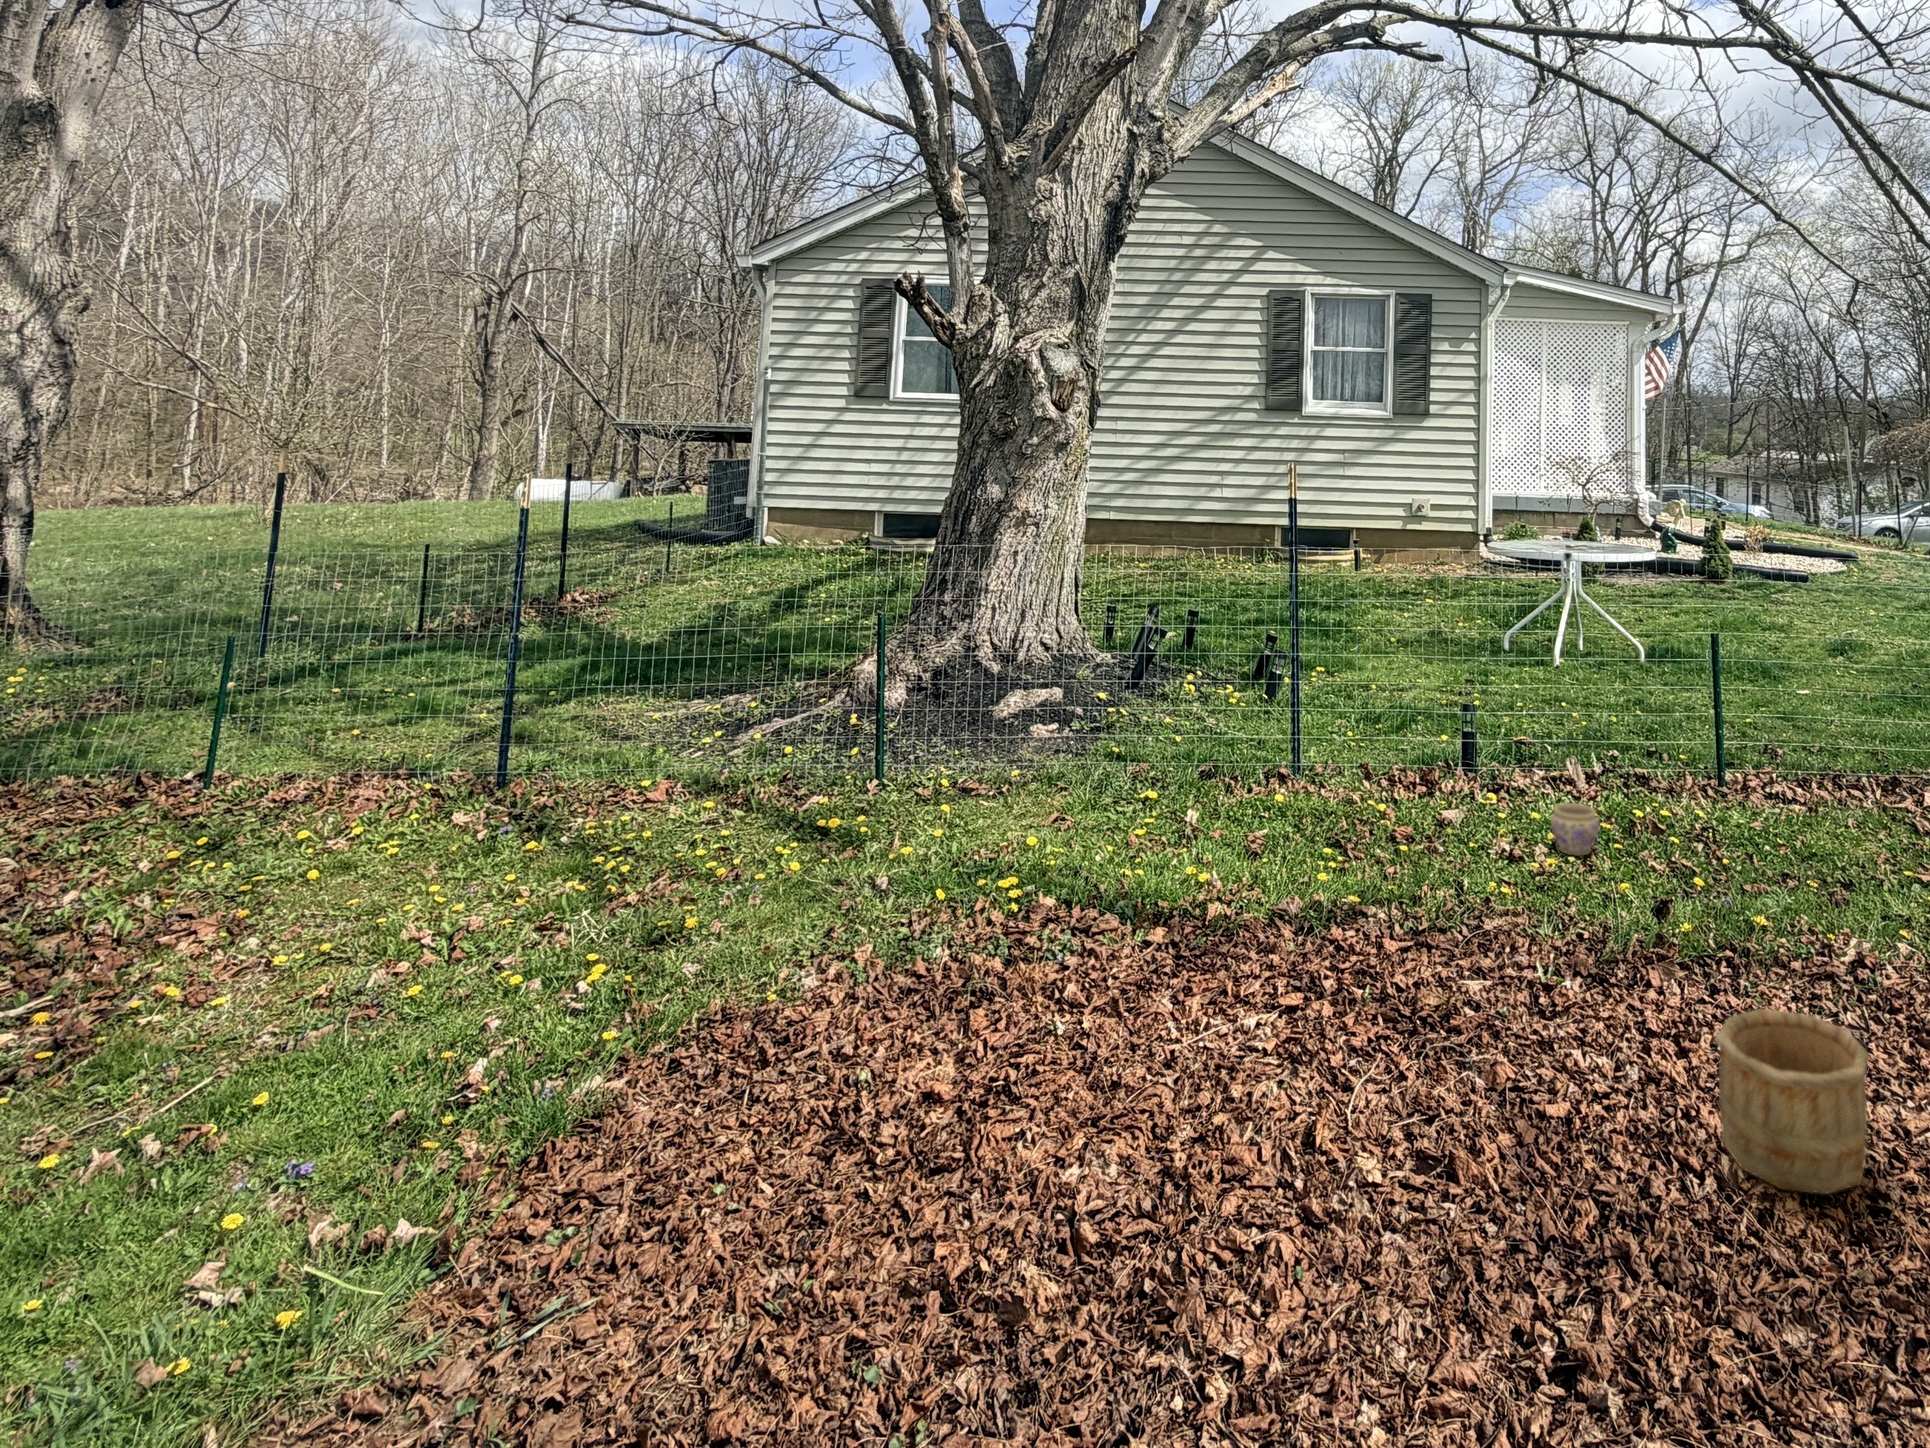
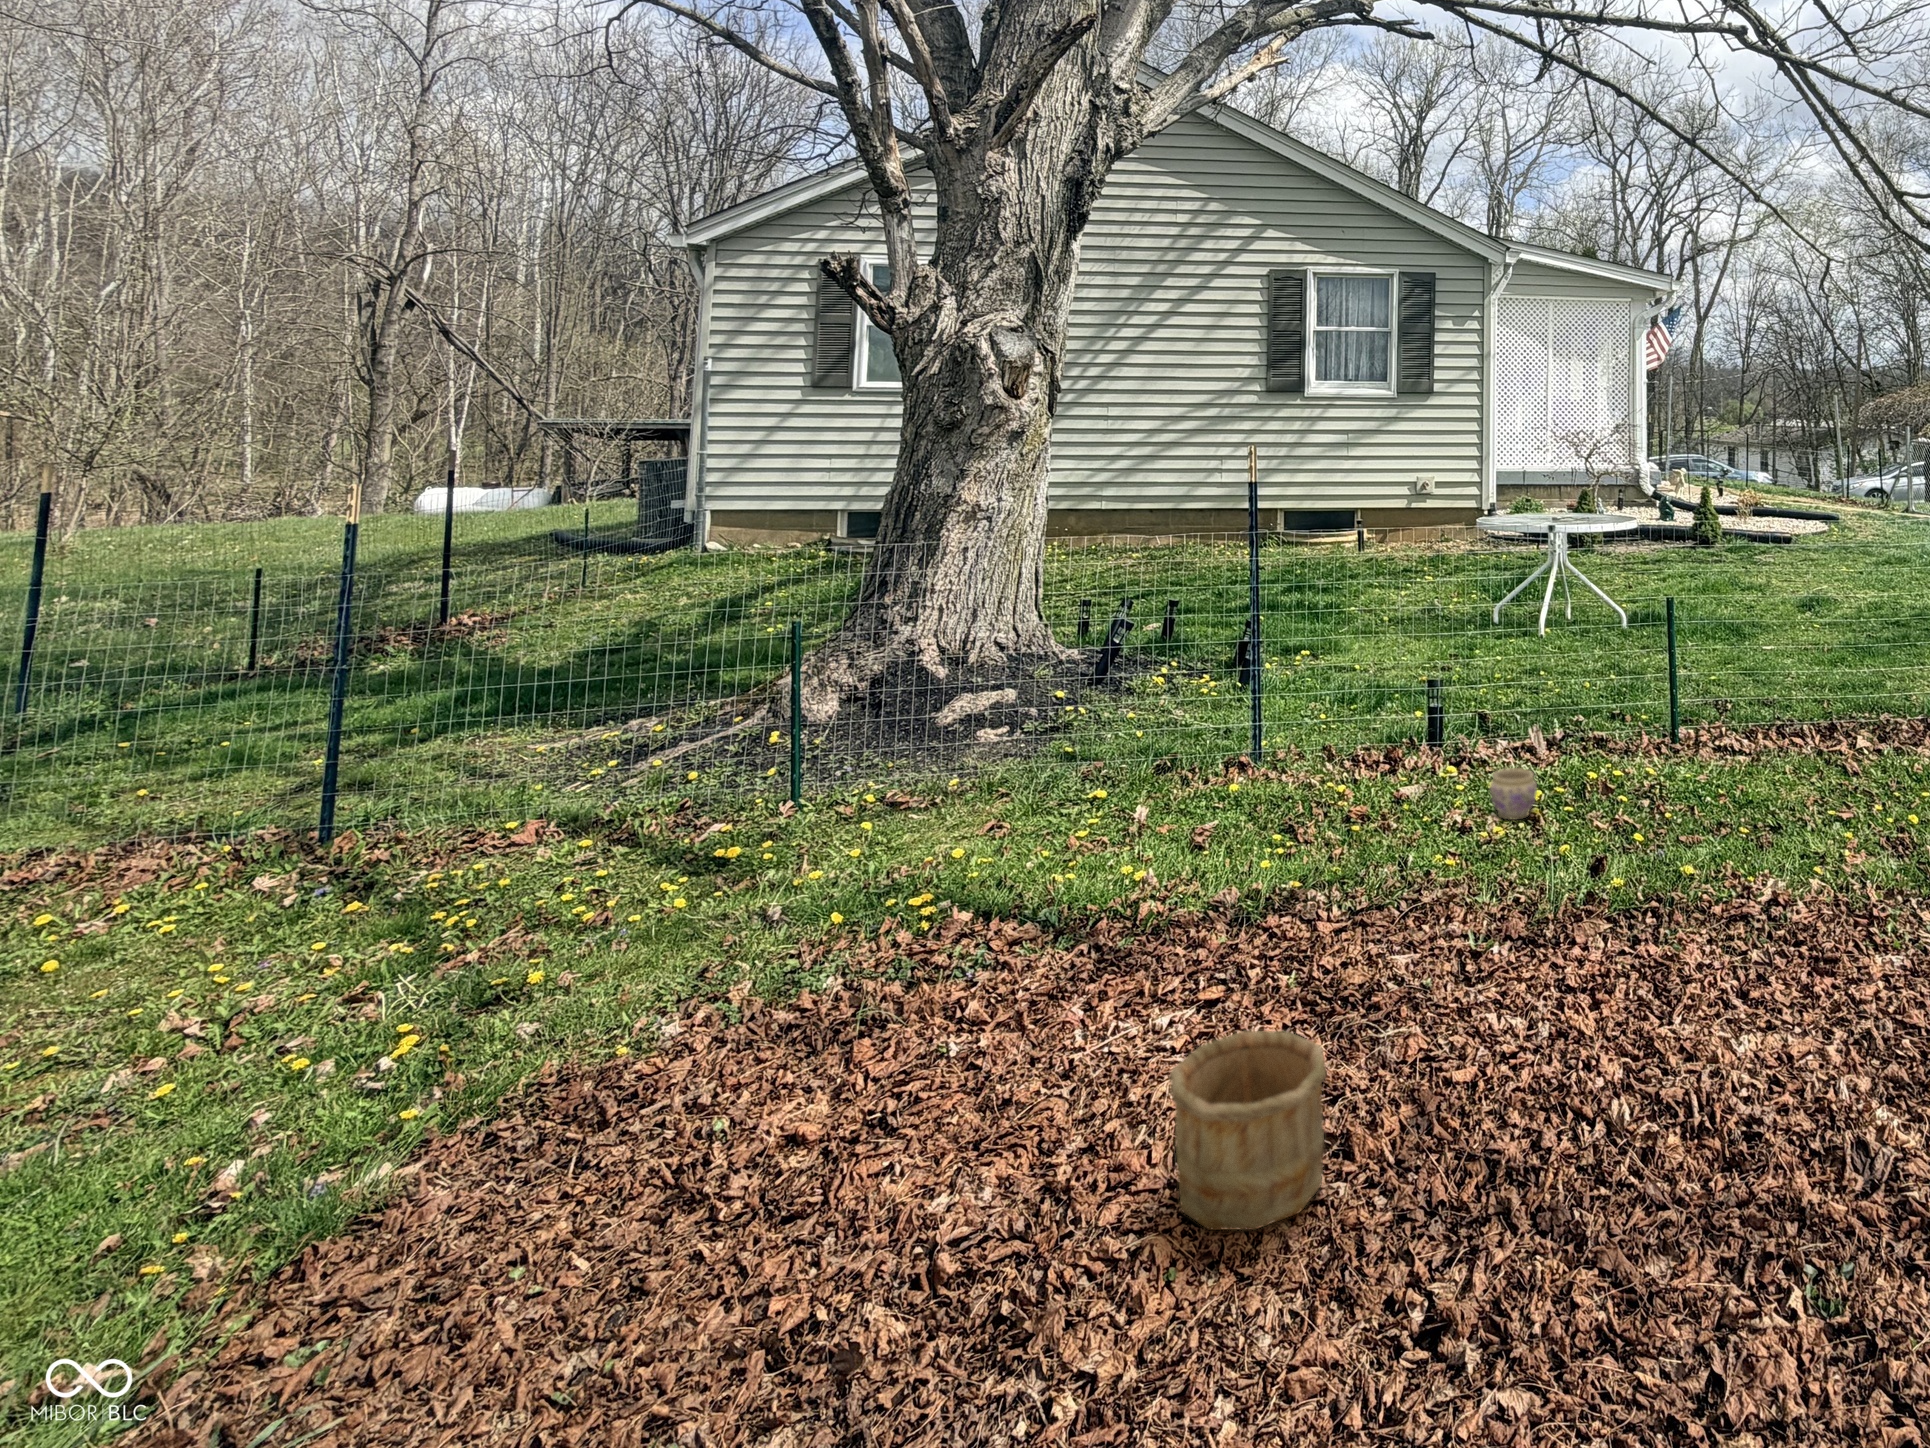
wooden bucket: present [1715,1009,1869,1194] -> present [1170,1031,1326,1230]

